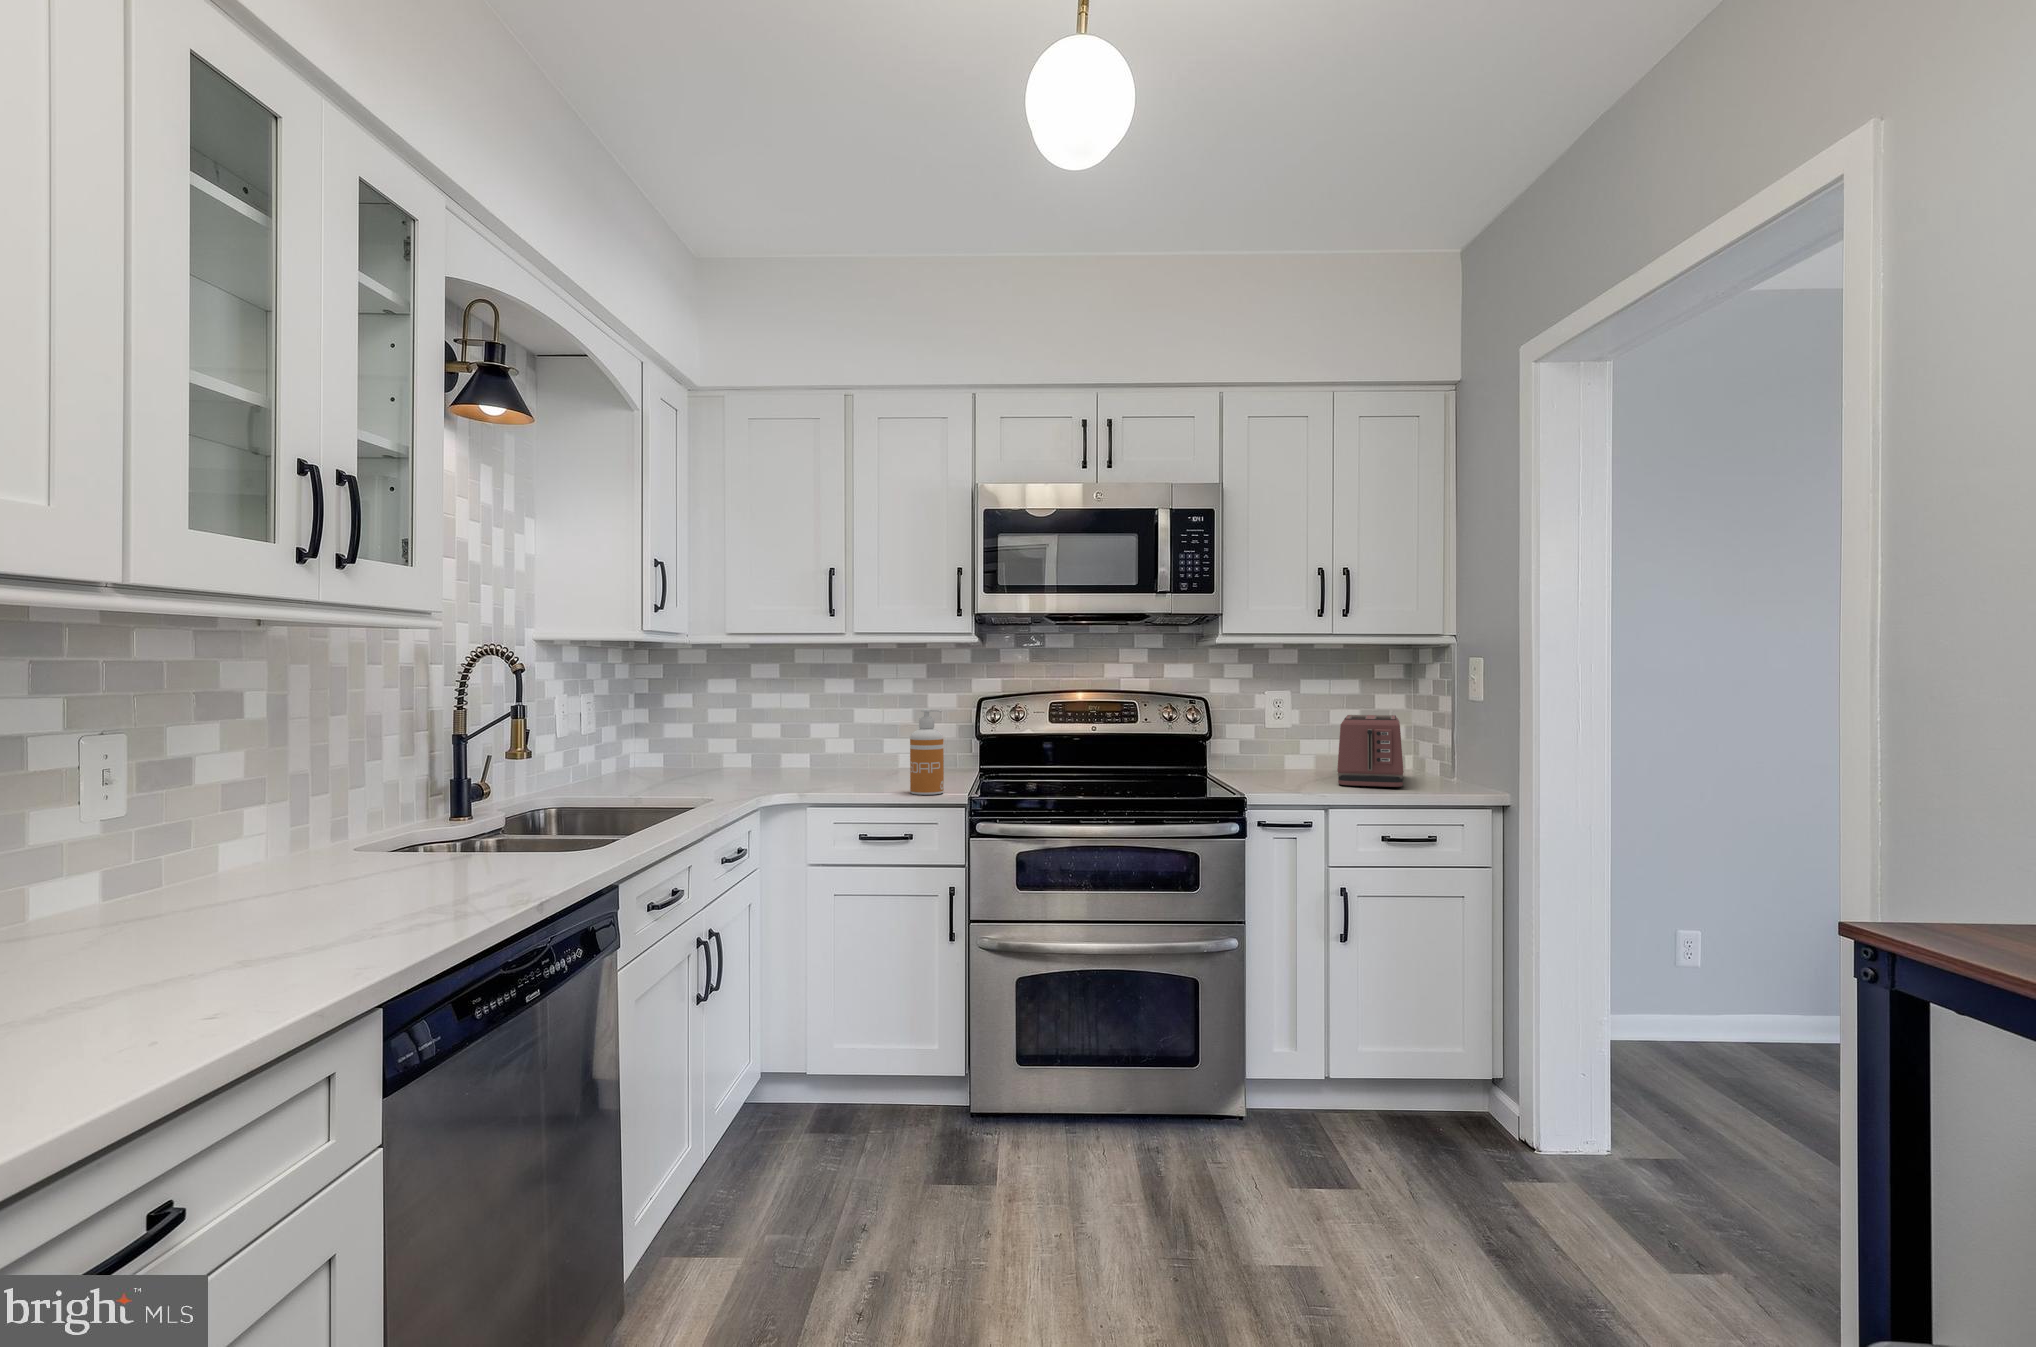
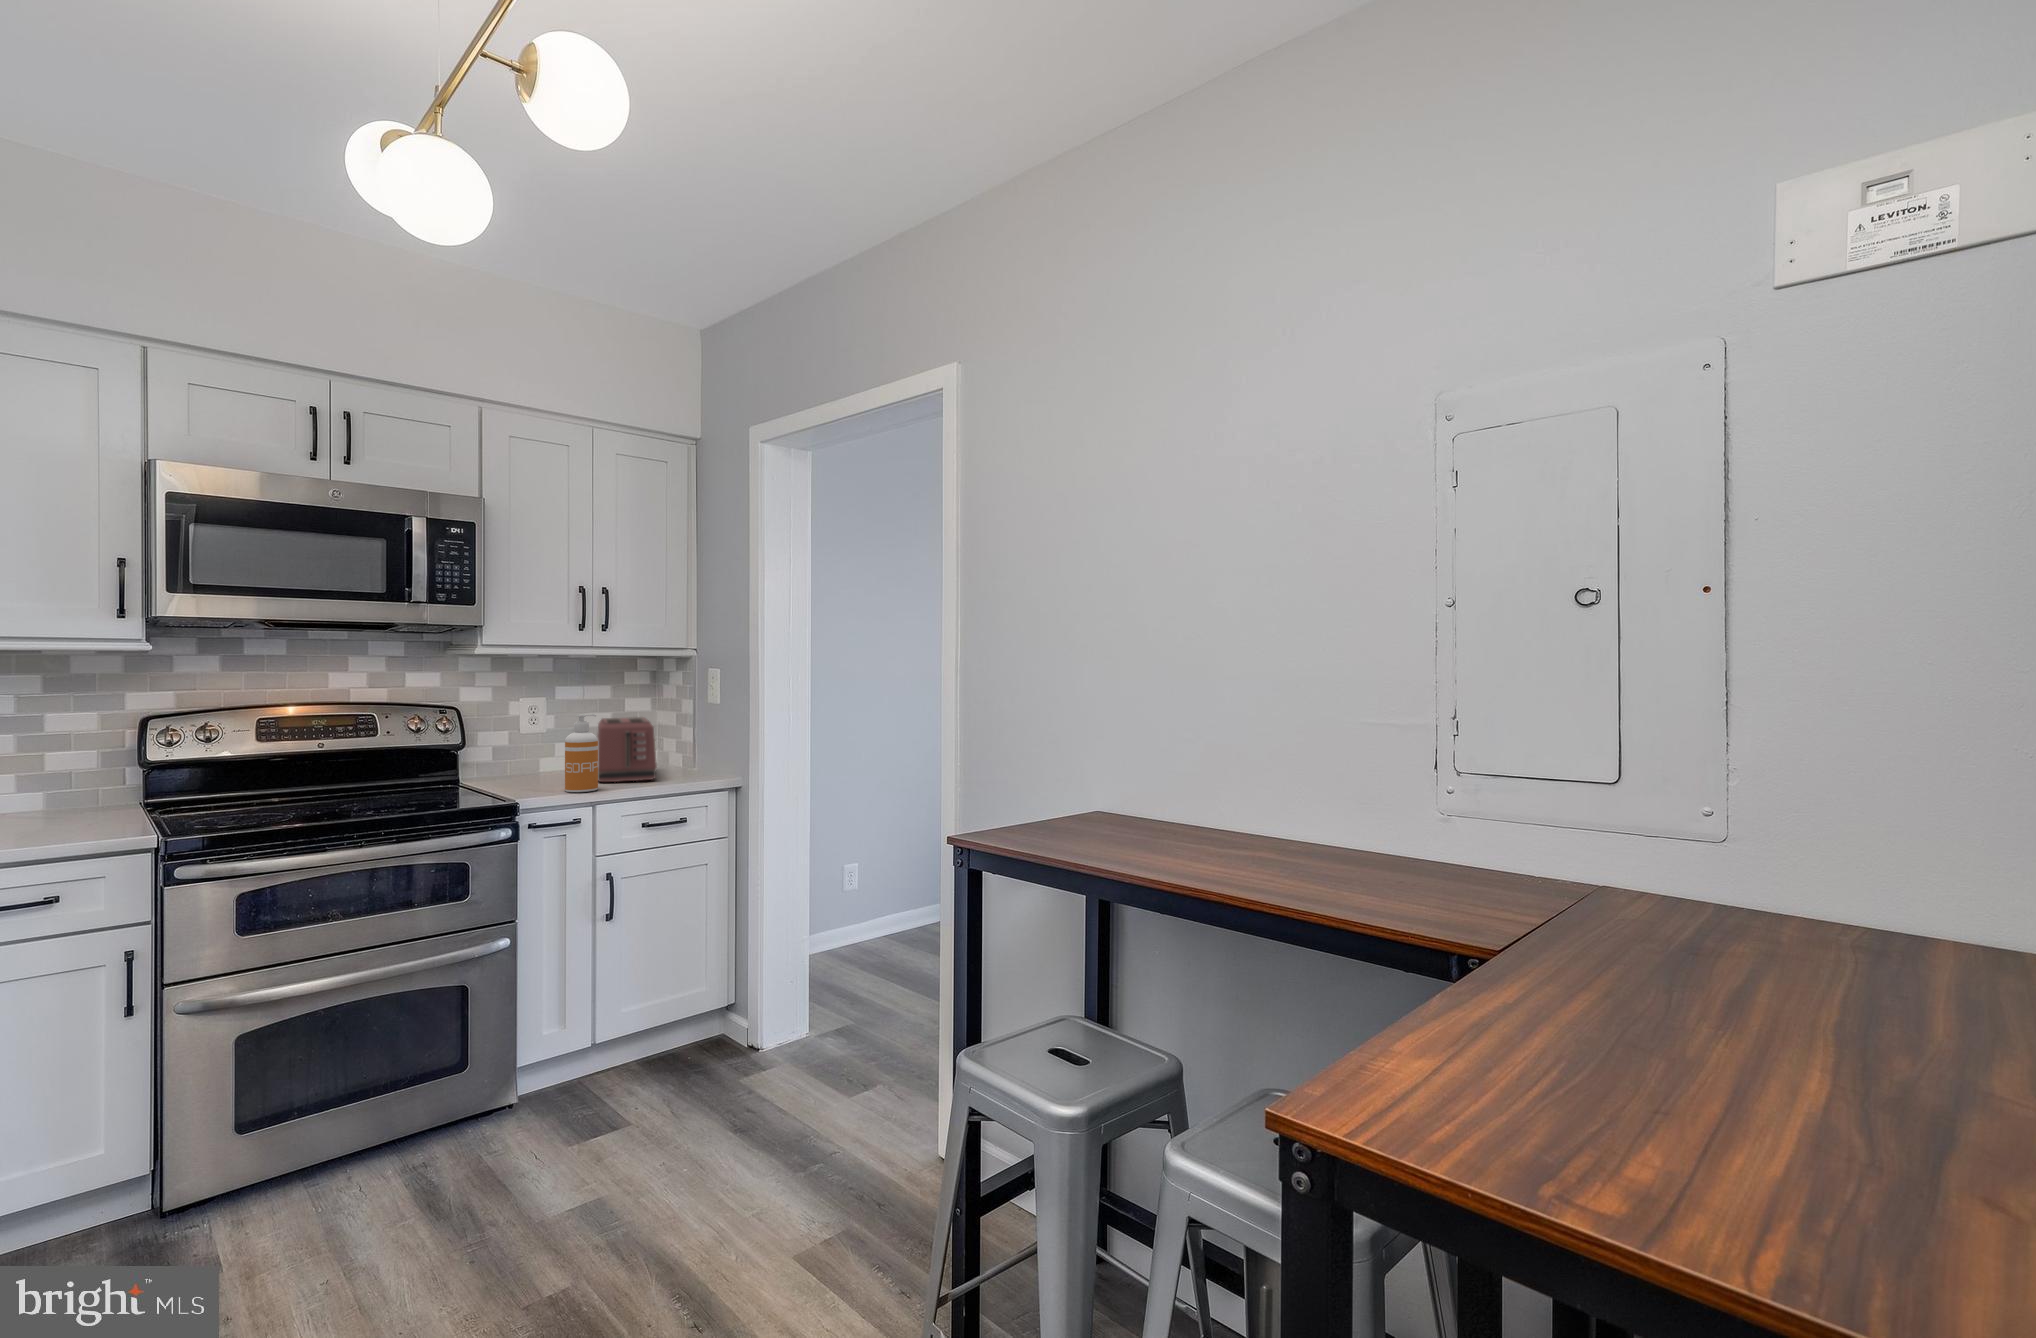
soap dispenser: present [910,709,944,795] -> present [565,714,598,792]

